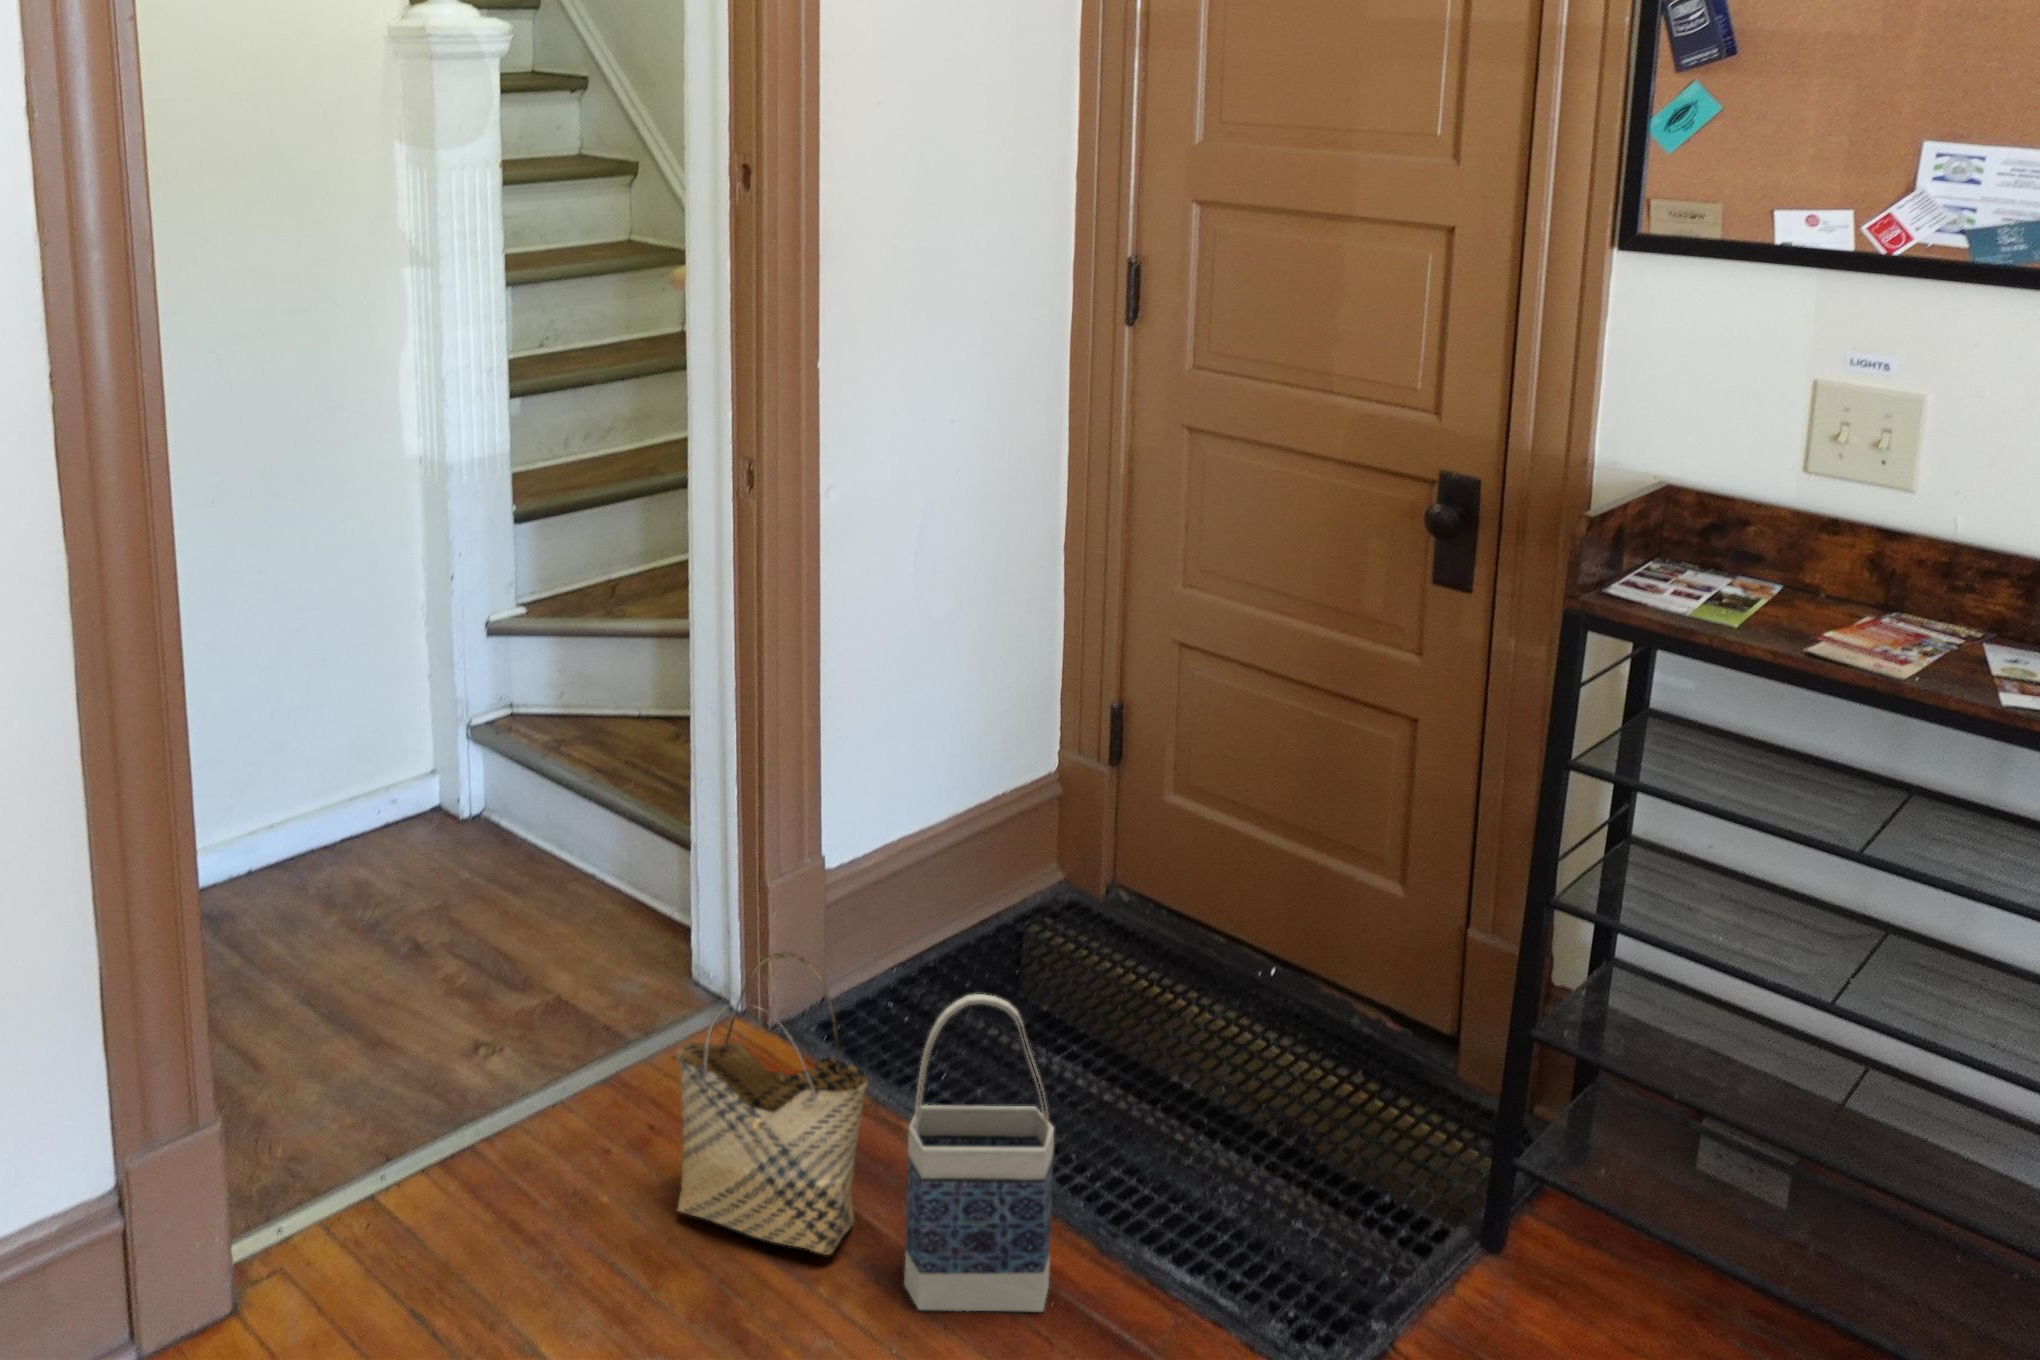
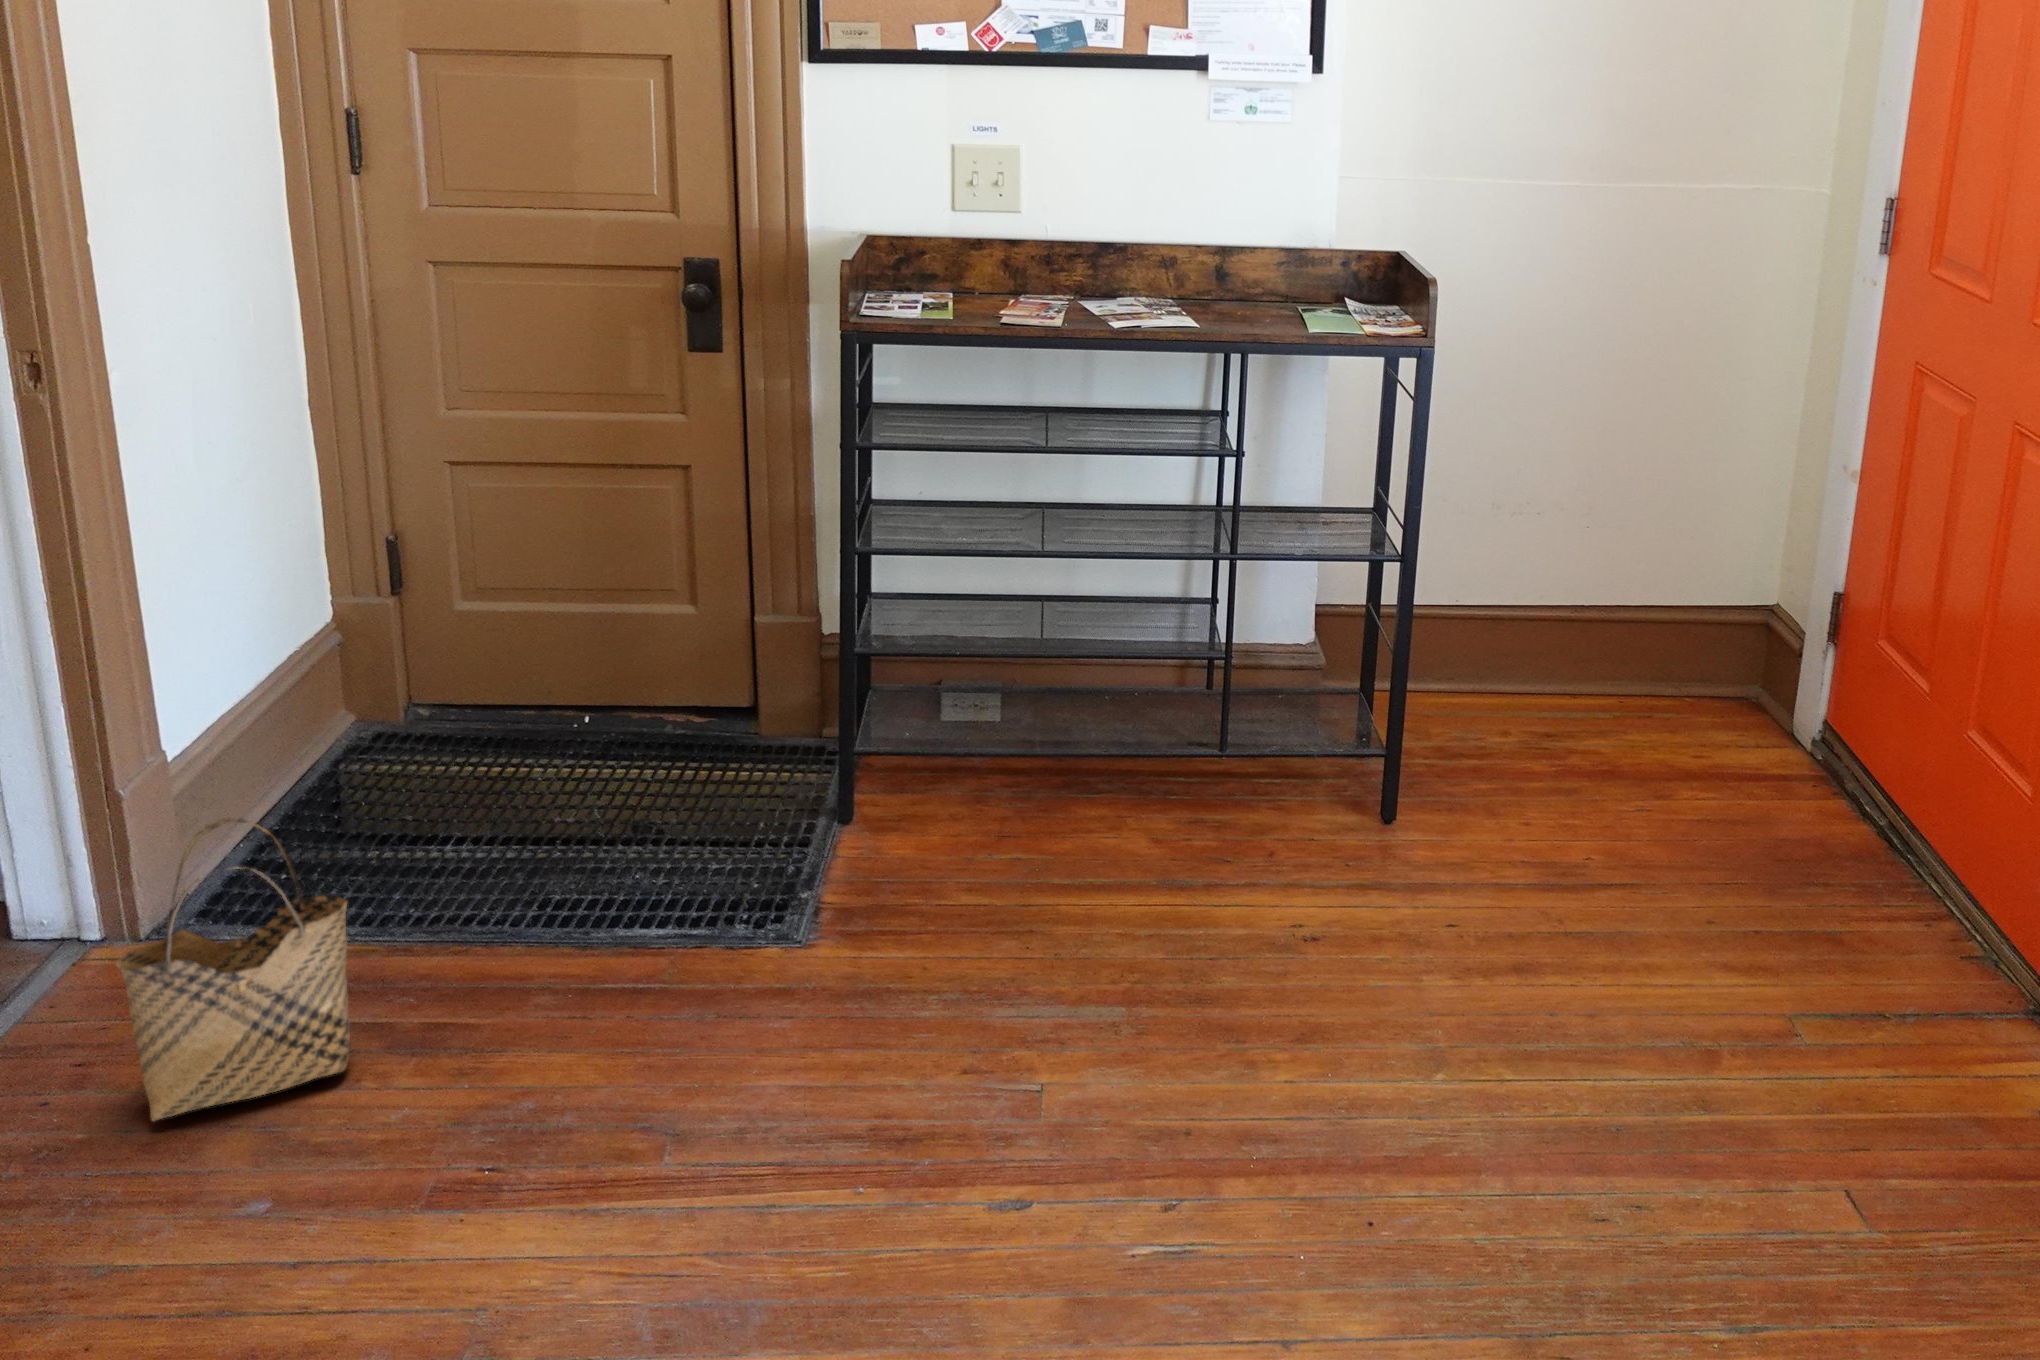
bag: present [904,994,1054,1312] -> none [412,762,562,1066]

